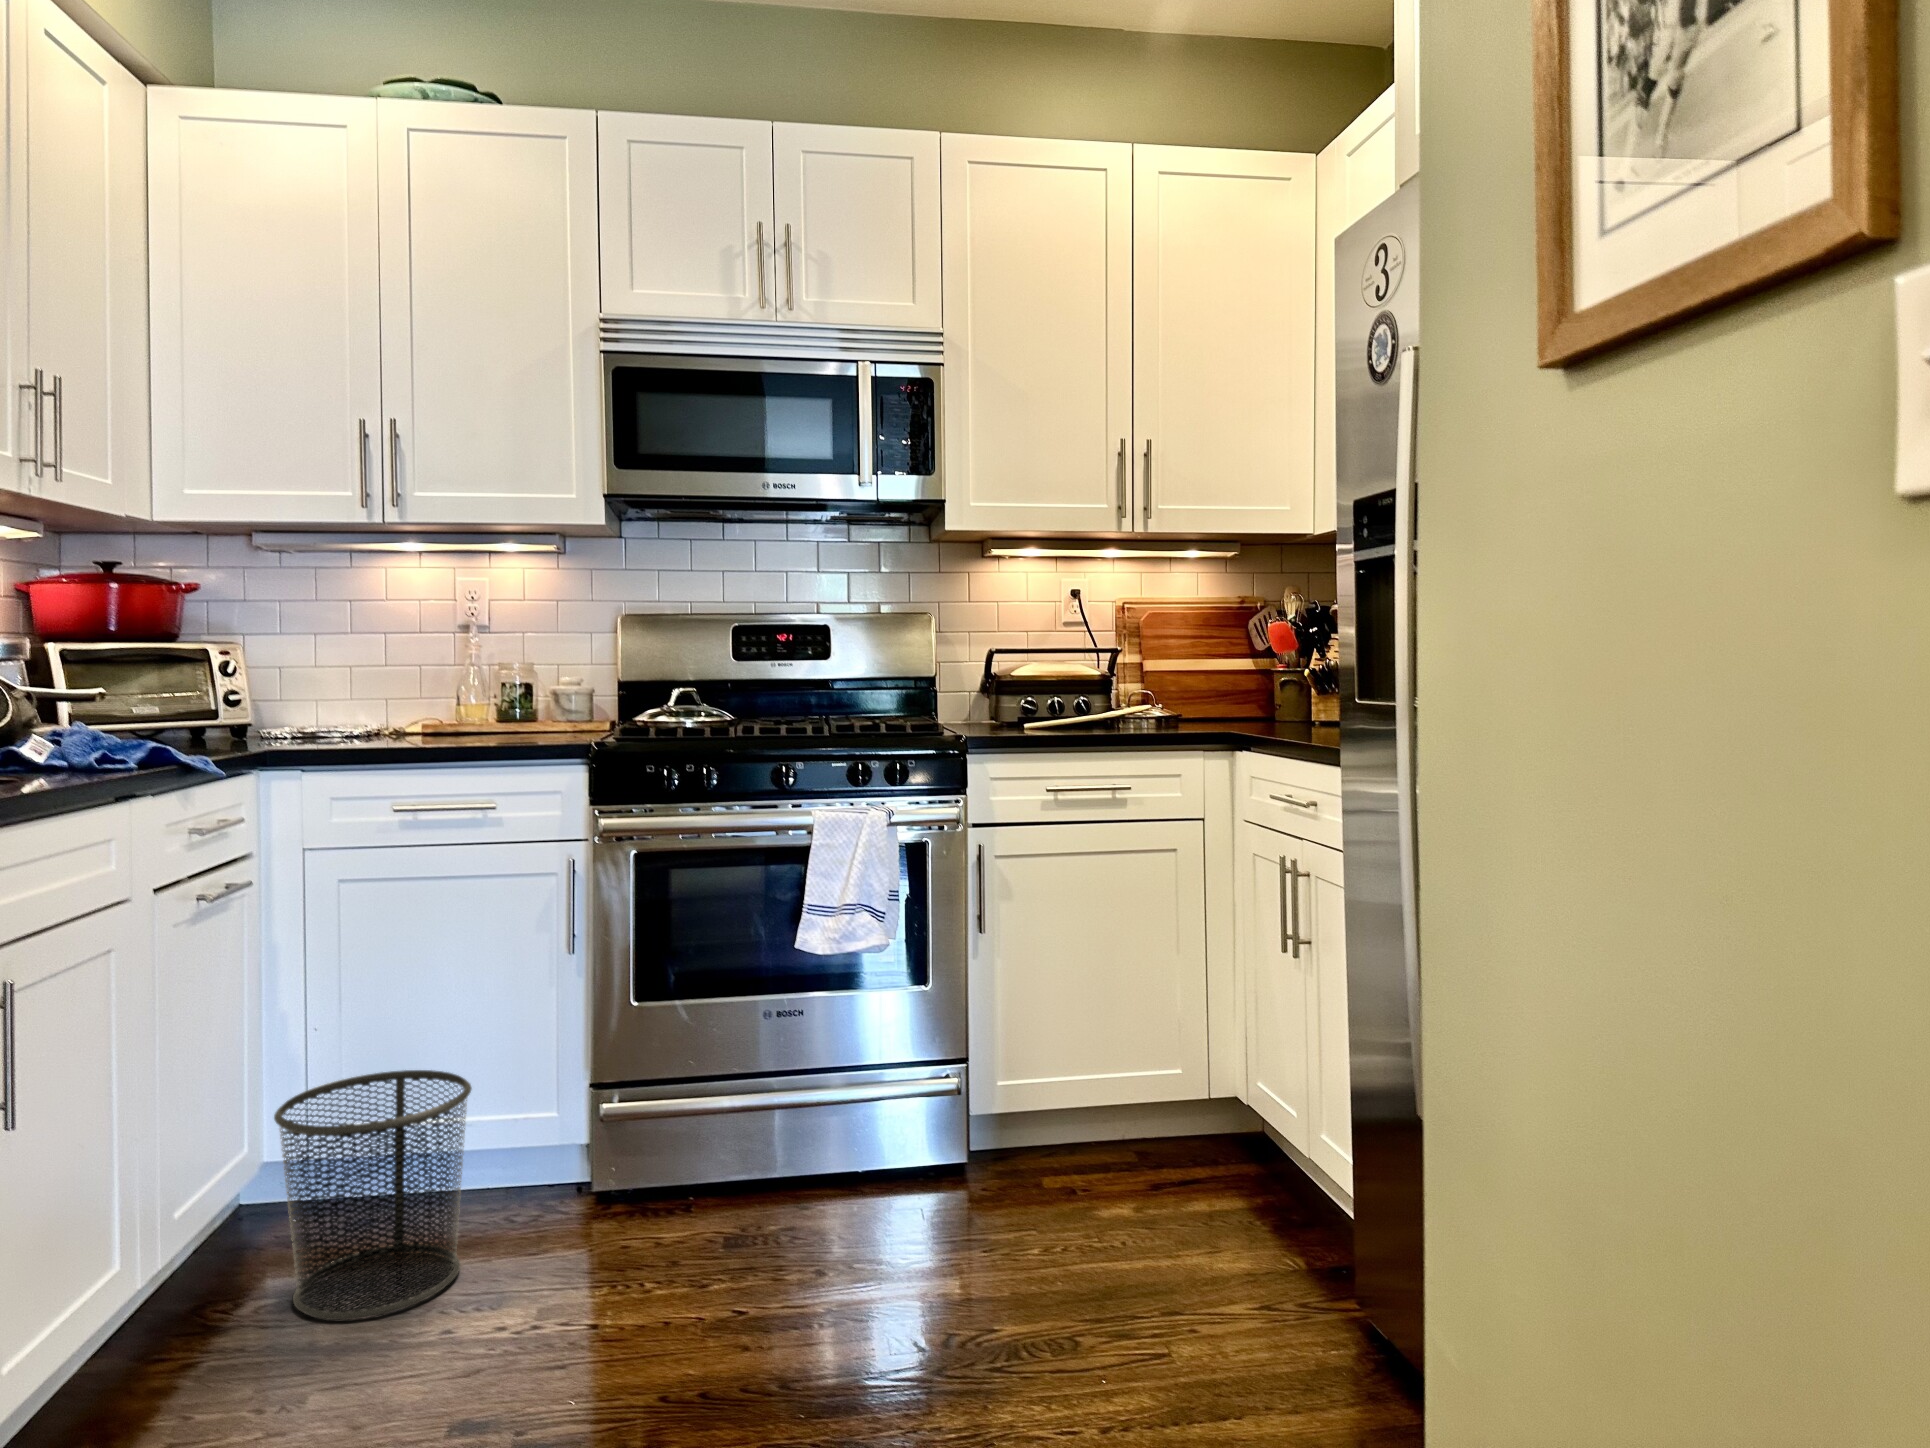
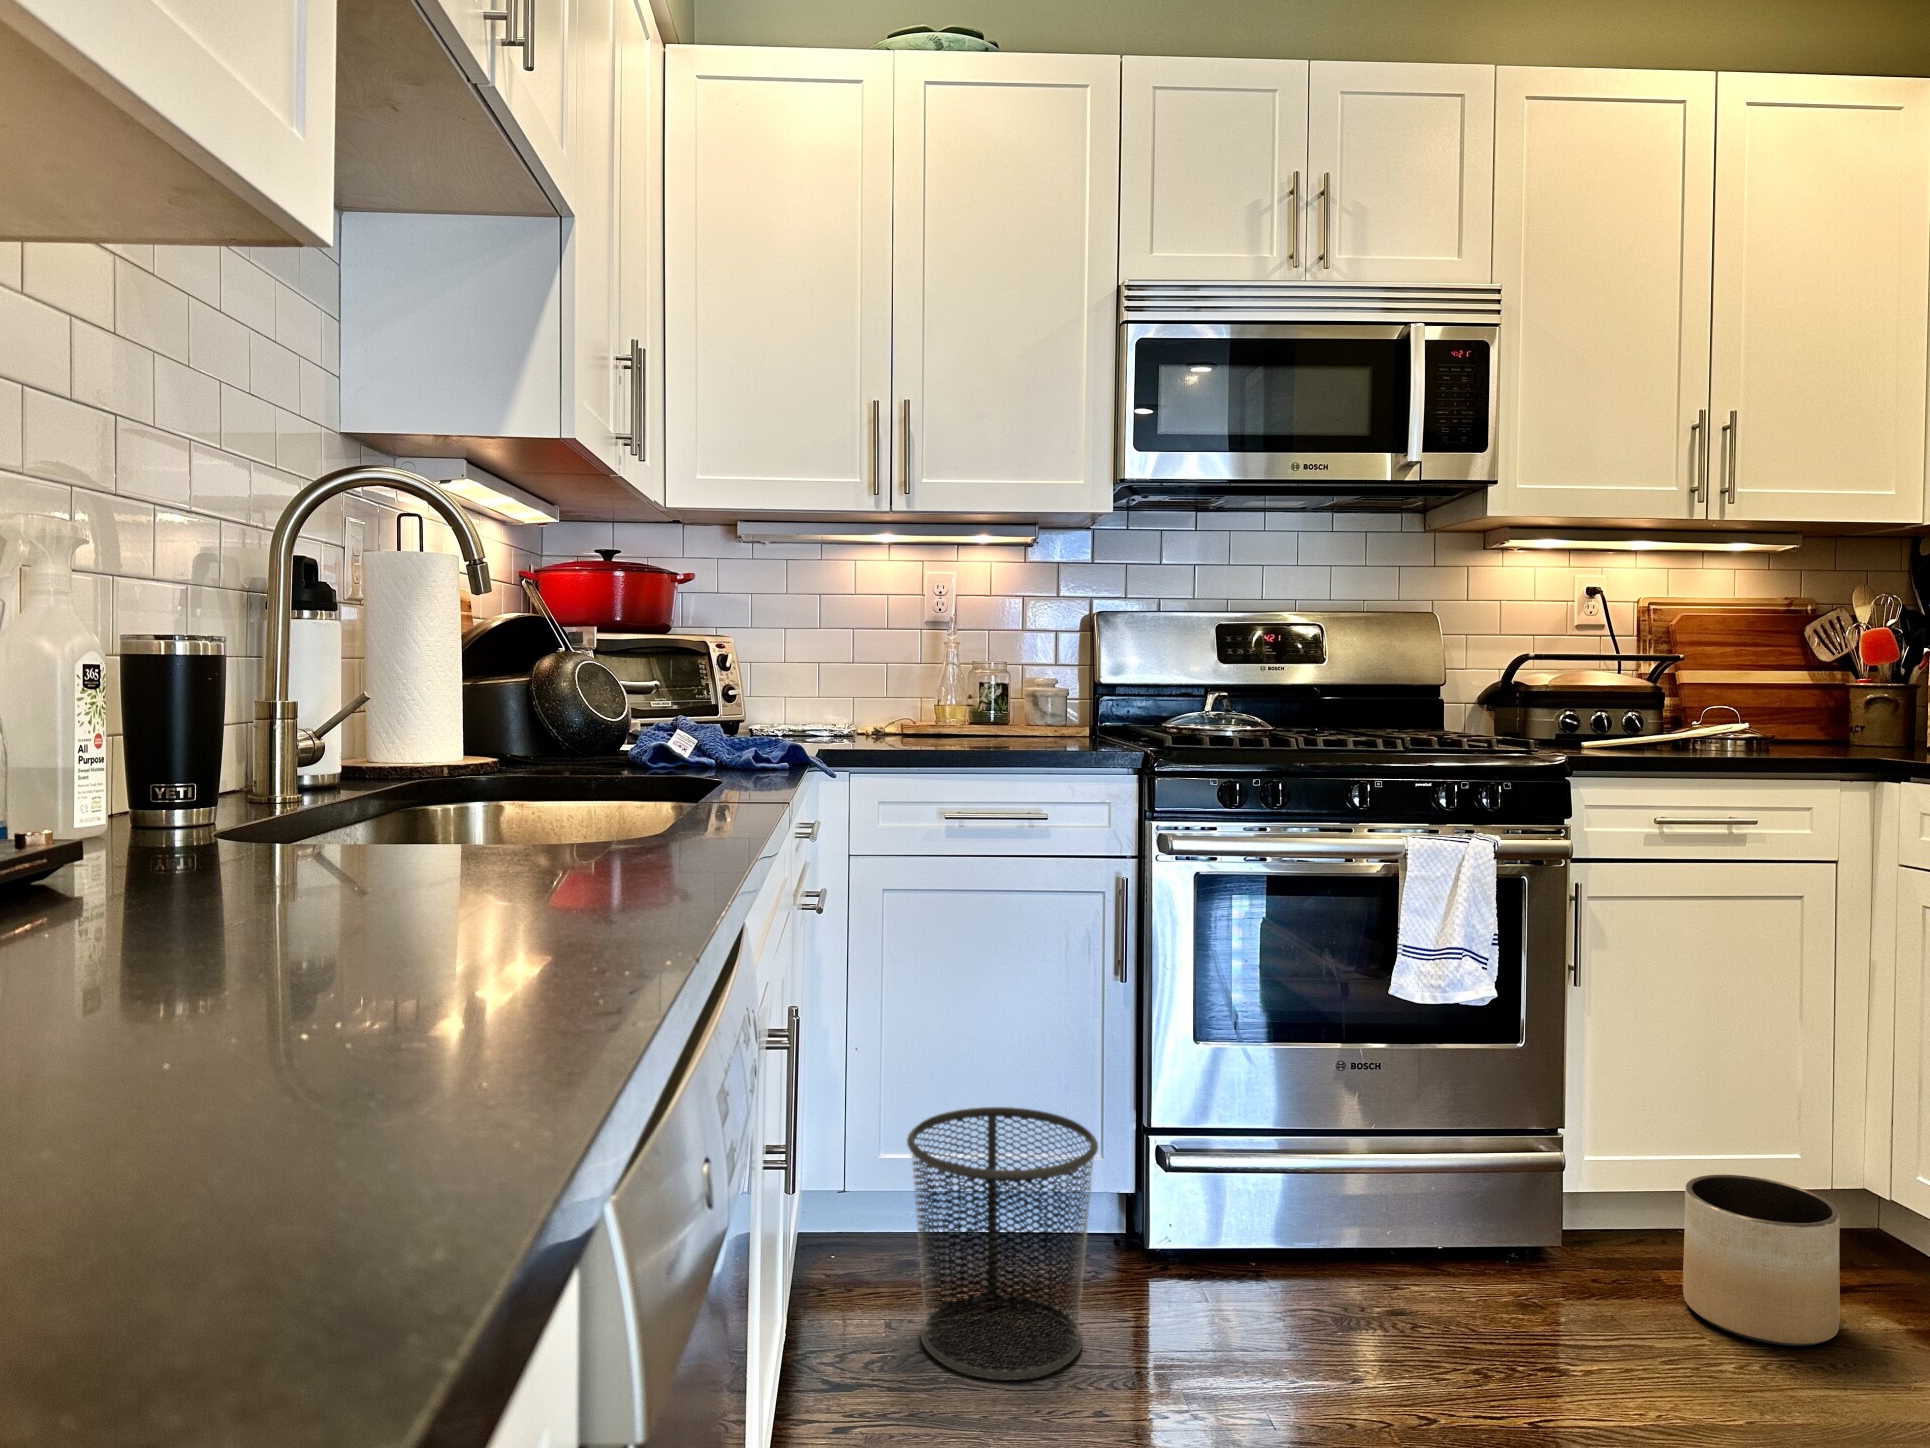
planter: none [1032,1090,1146,1231] -> present [1683,1175,1840,1346]

